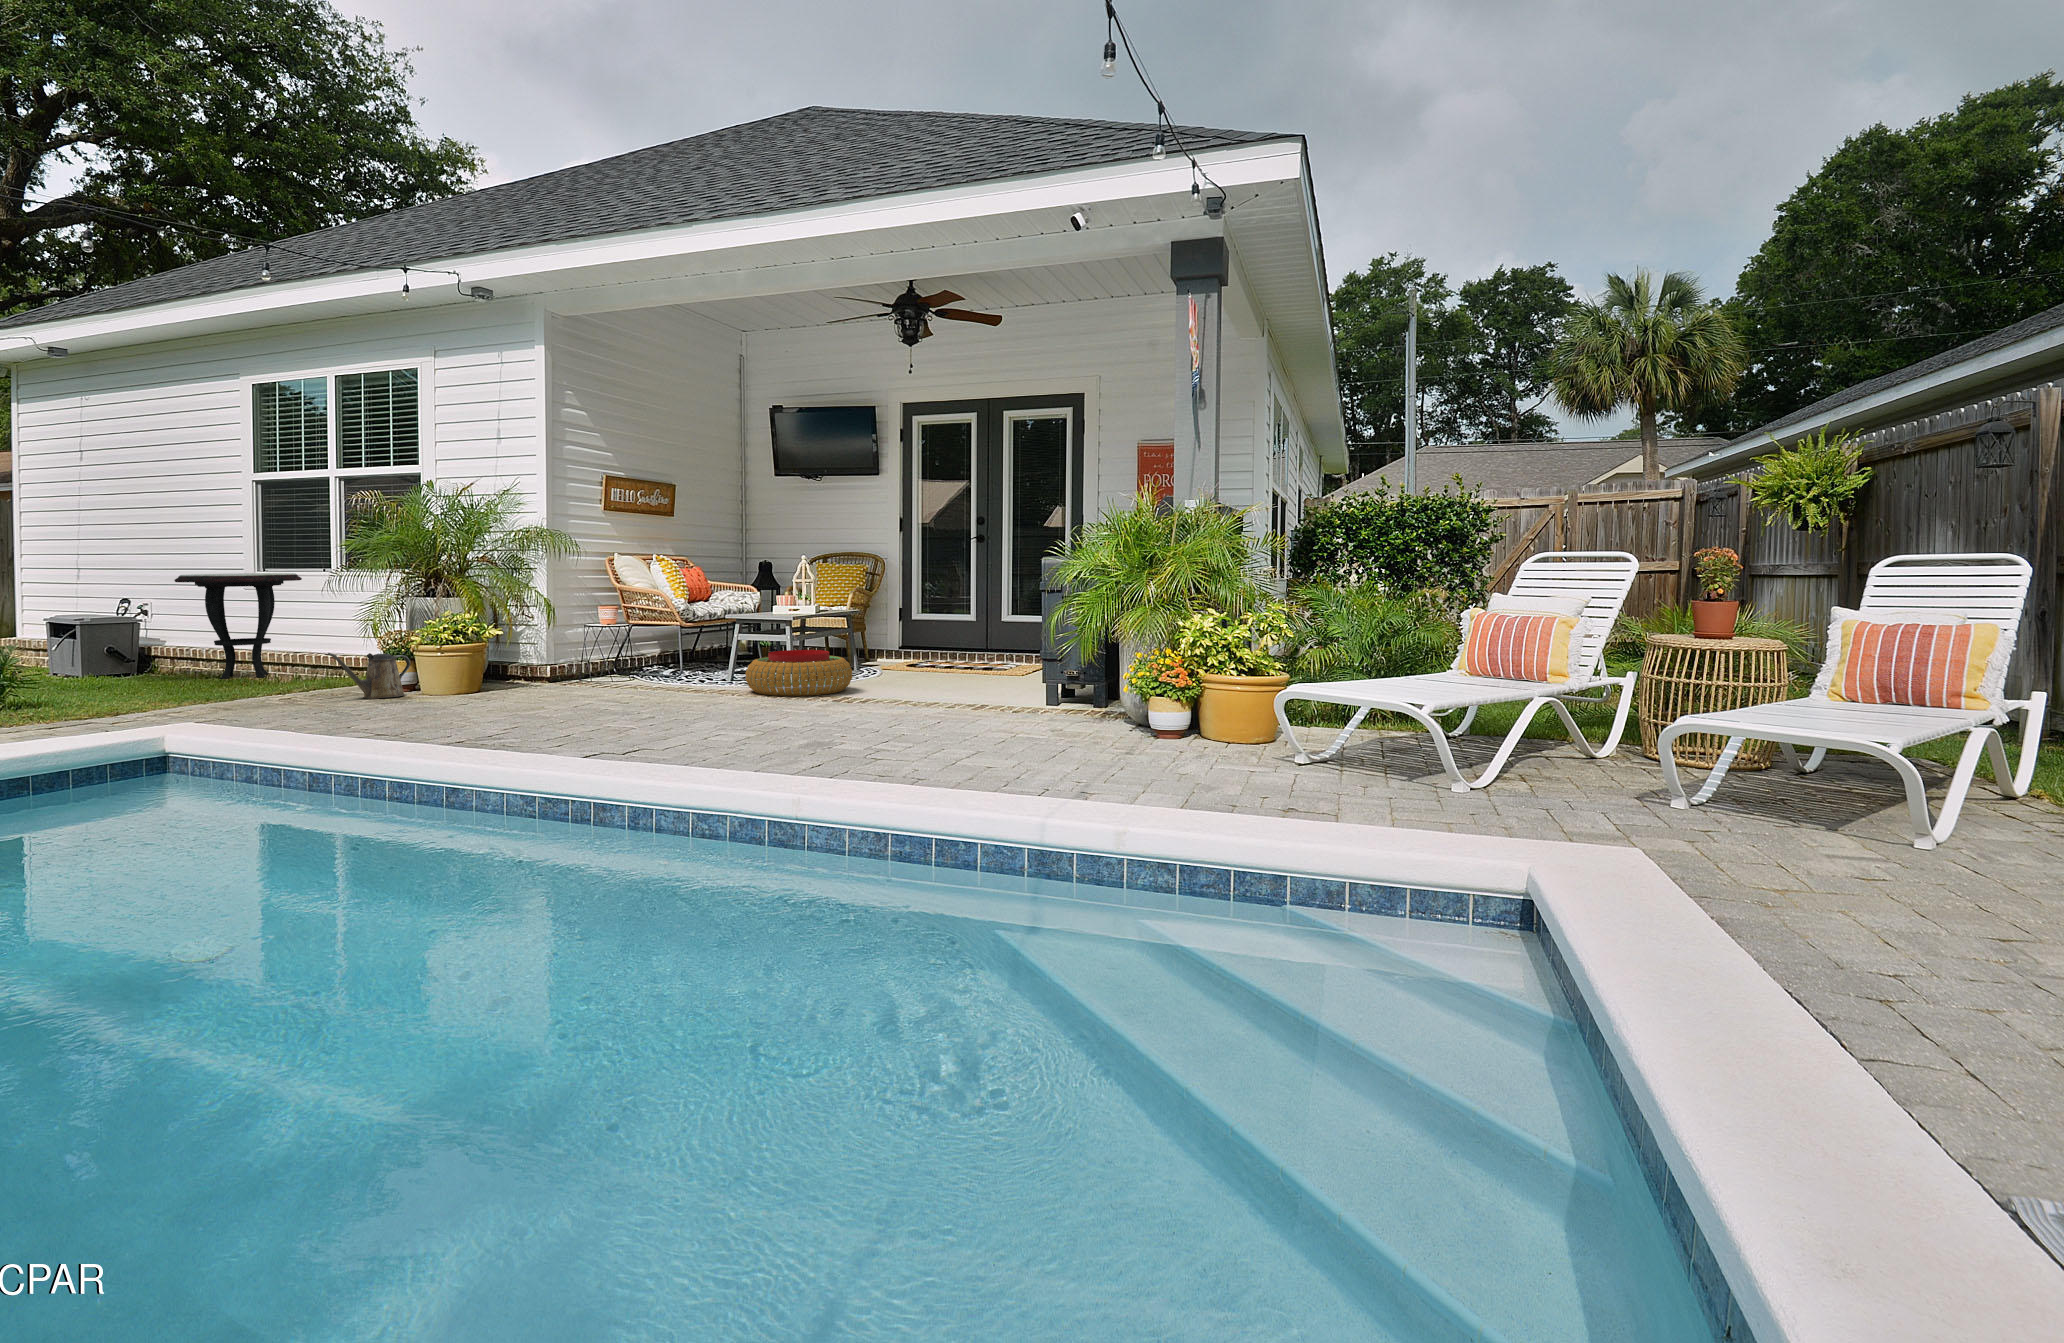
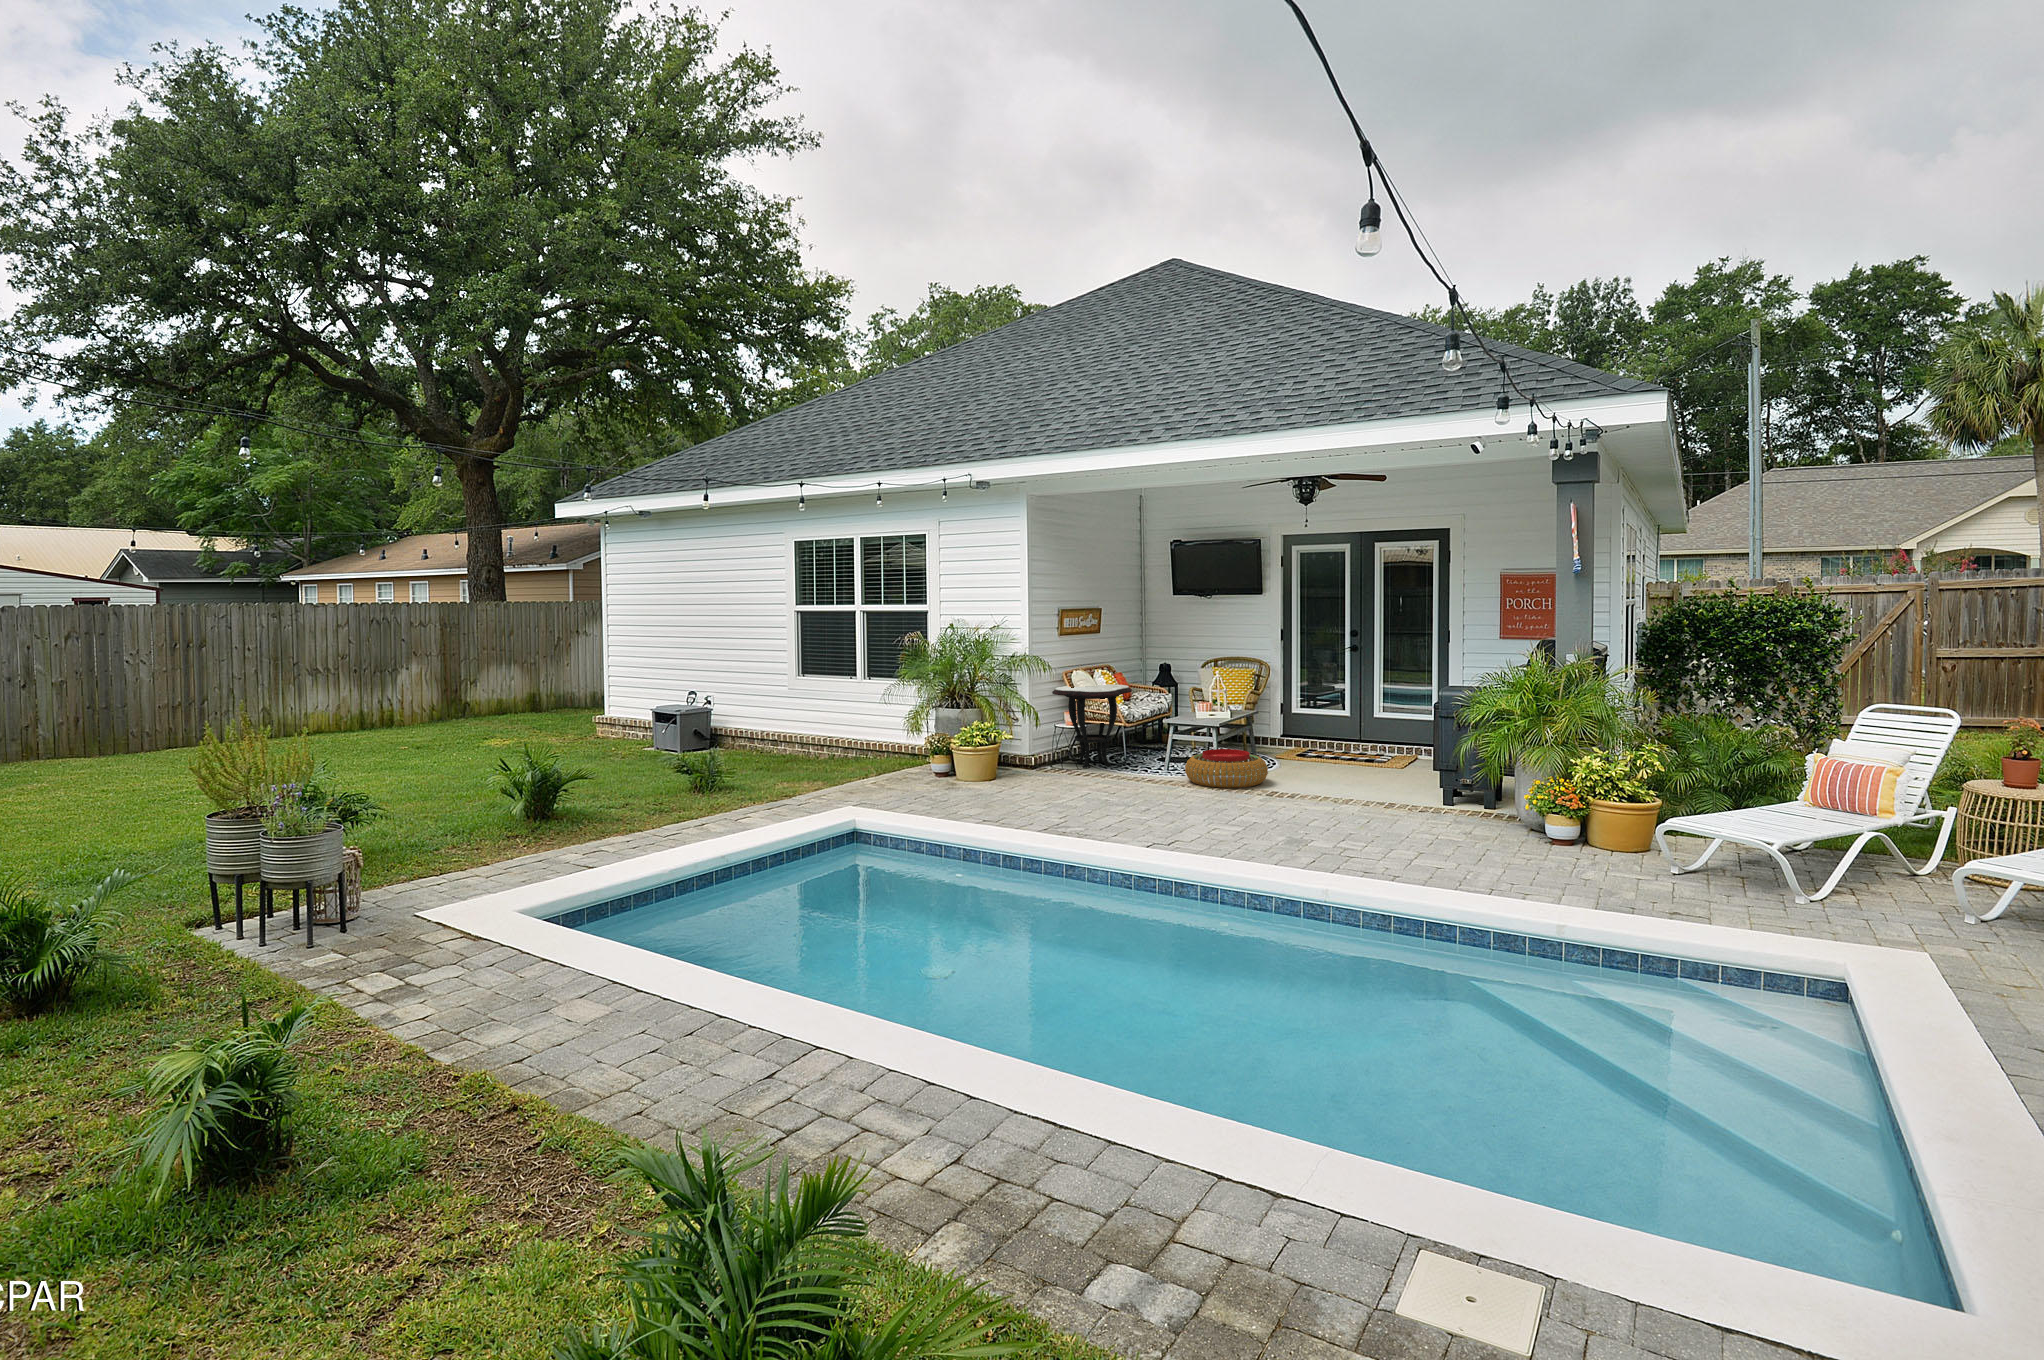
side table: present [174,573,302,679] -> present [1052,684,1132,768]
watering can: present [328,653,410,699] -> none [905,752,947,784]

